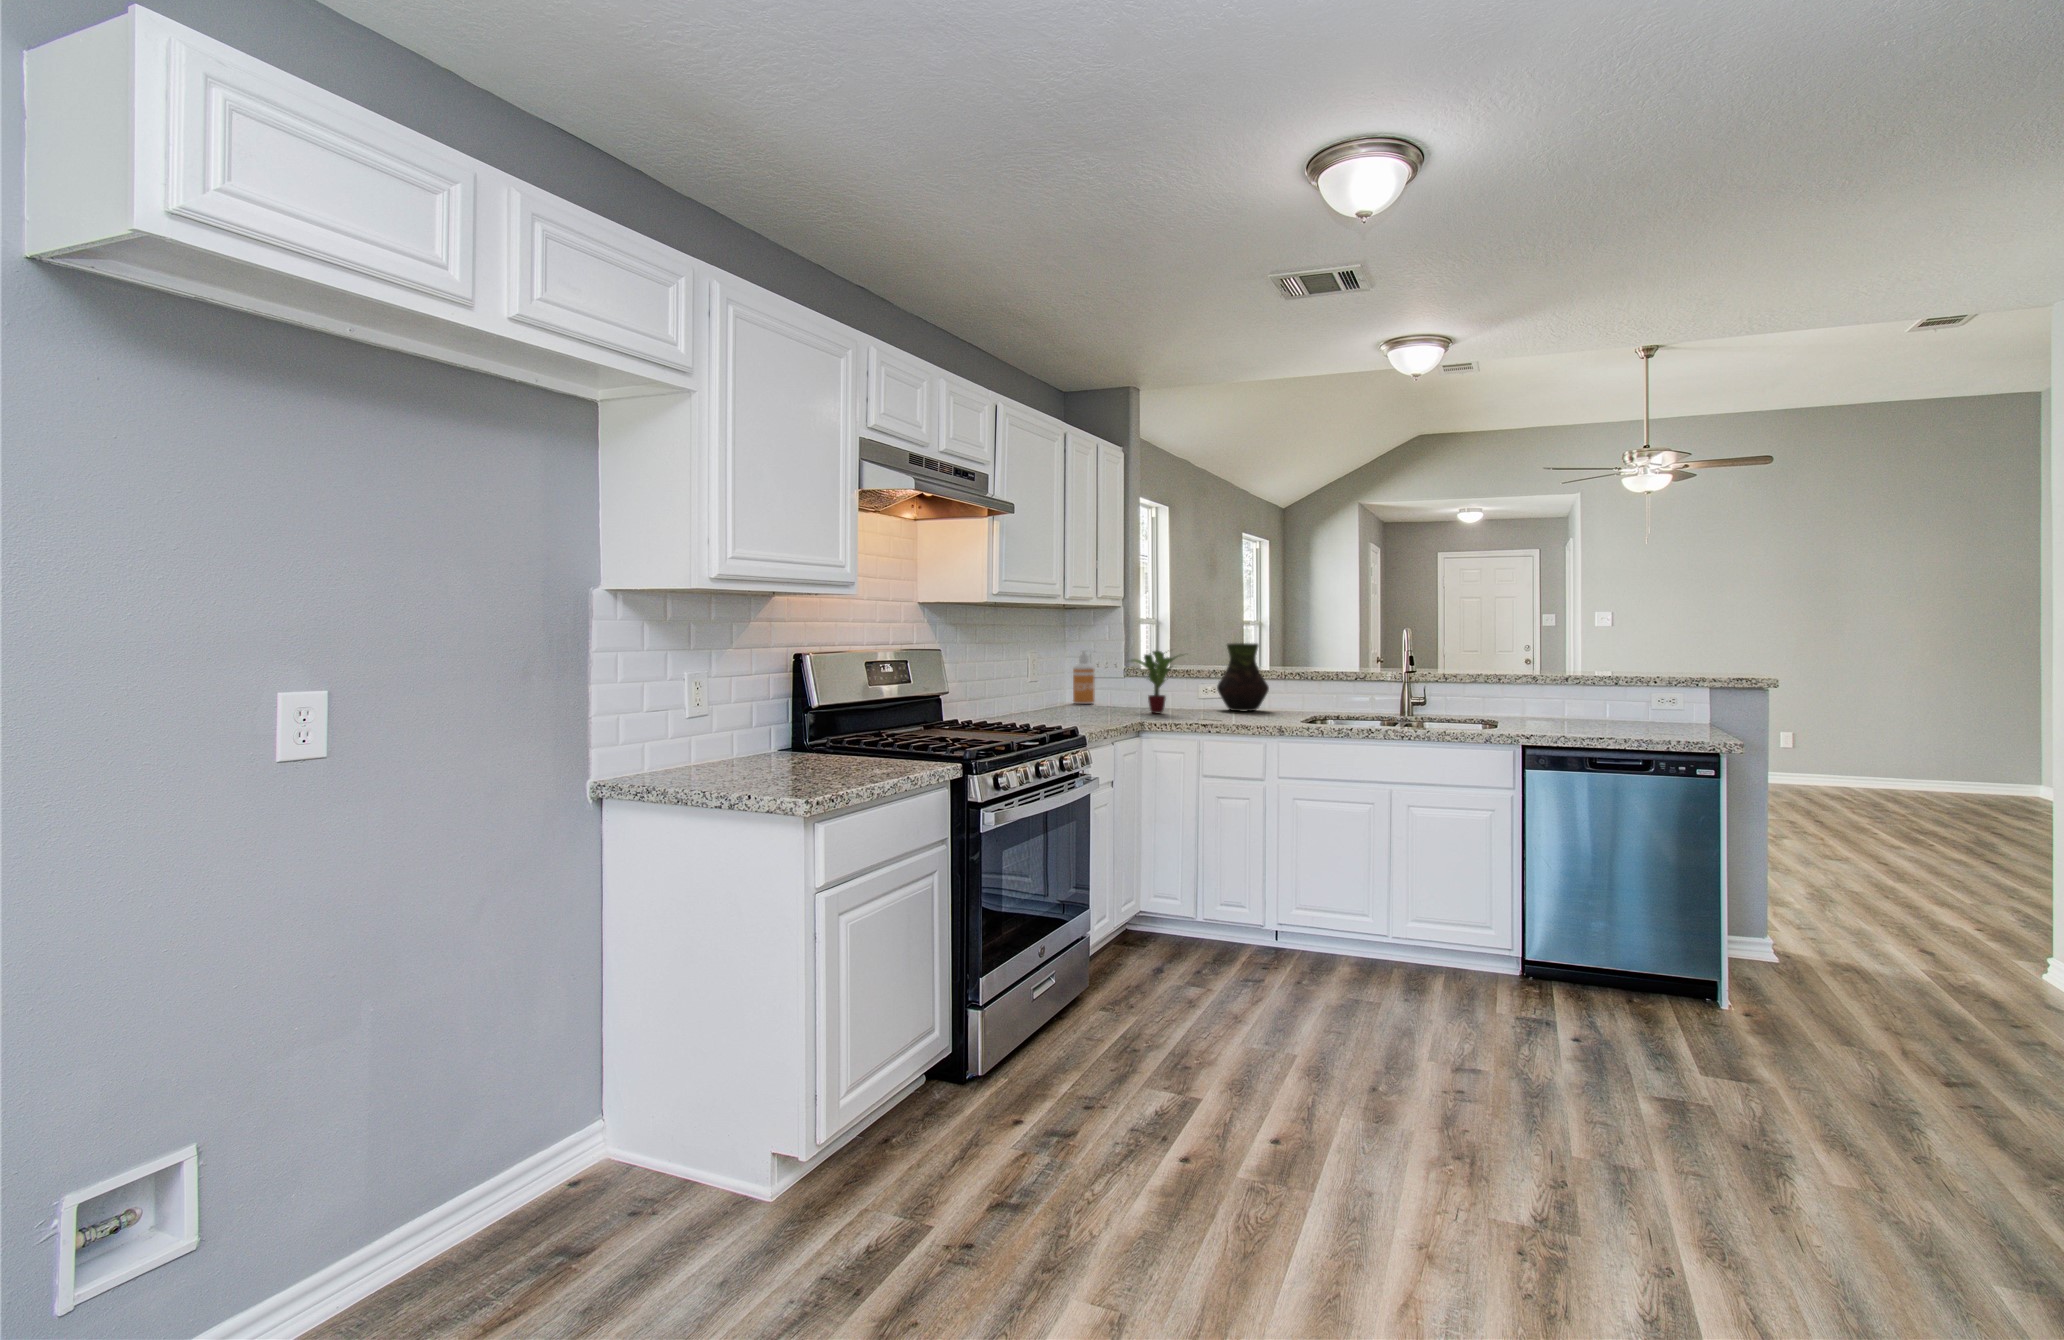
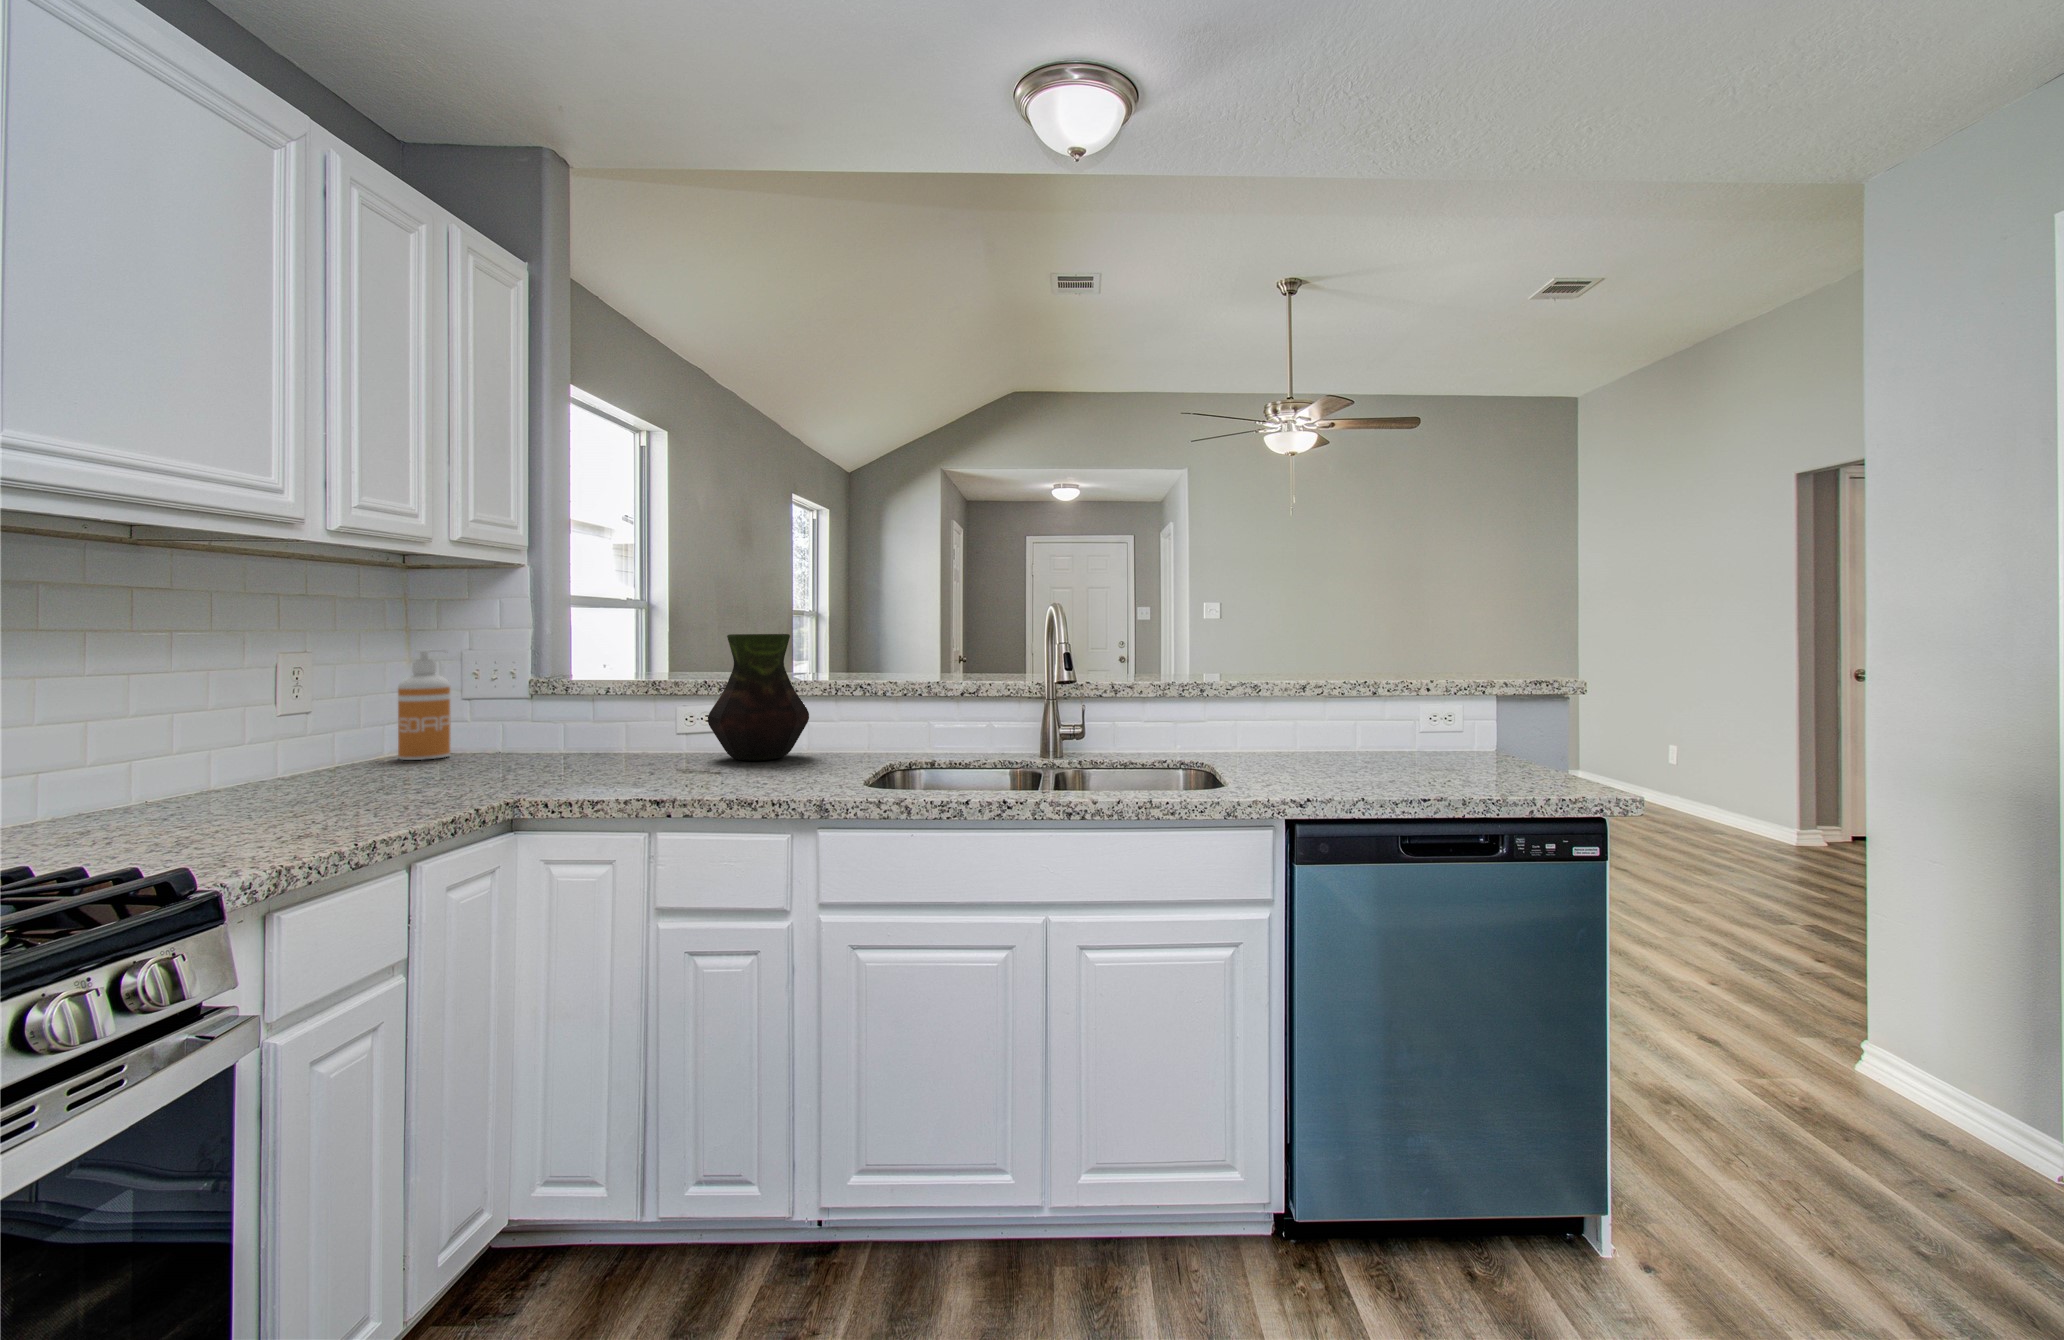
potted plant: present [1131,651,1178,713] -> none [493,644,632,781]

